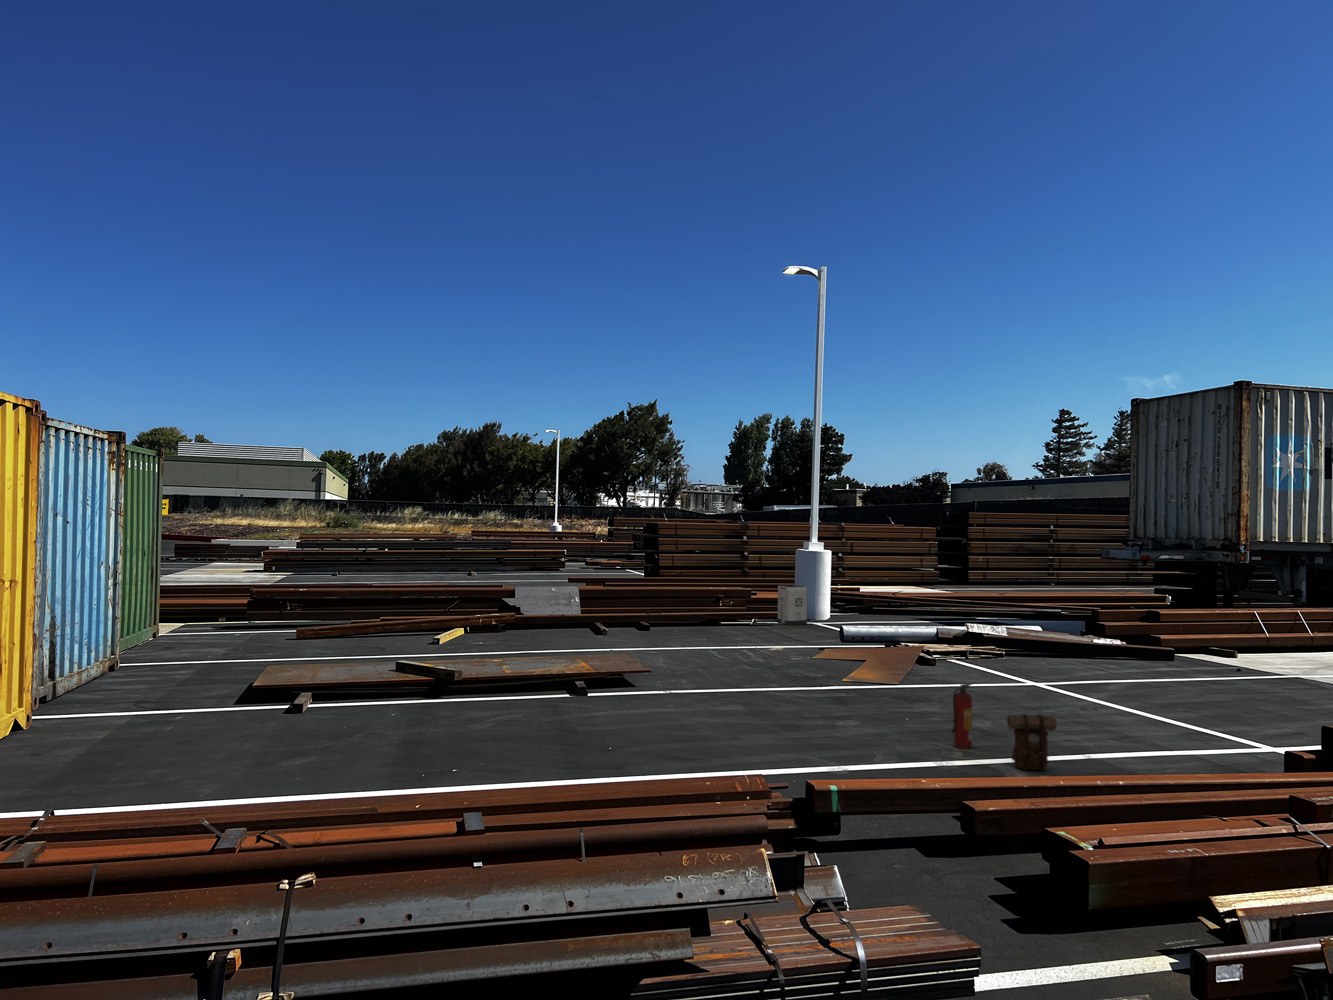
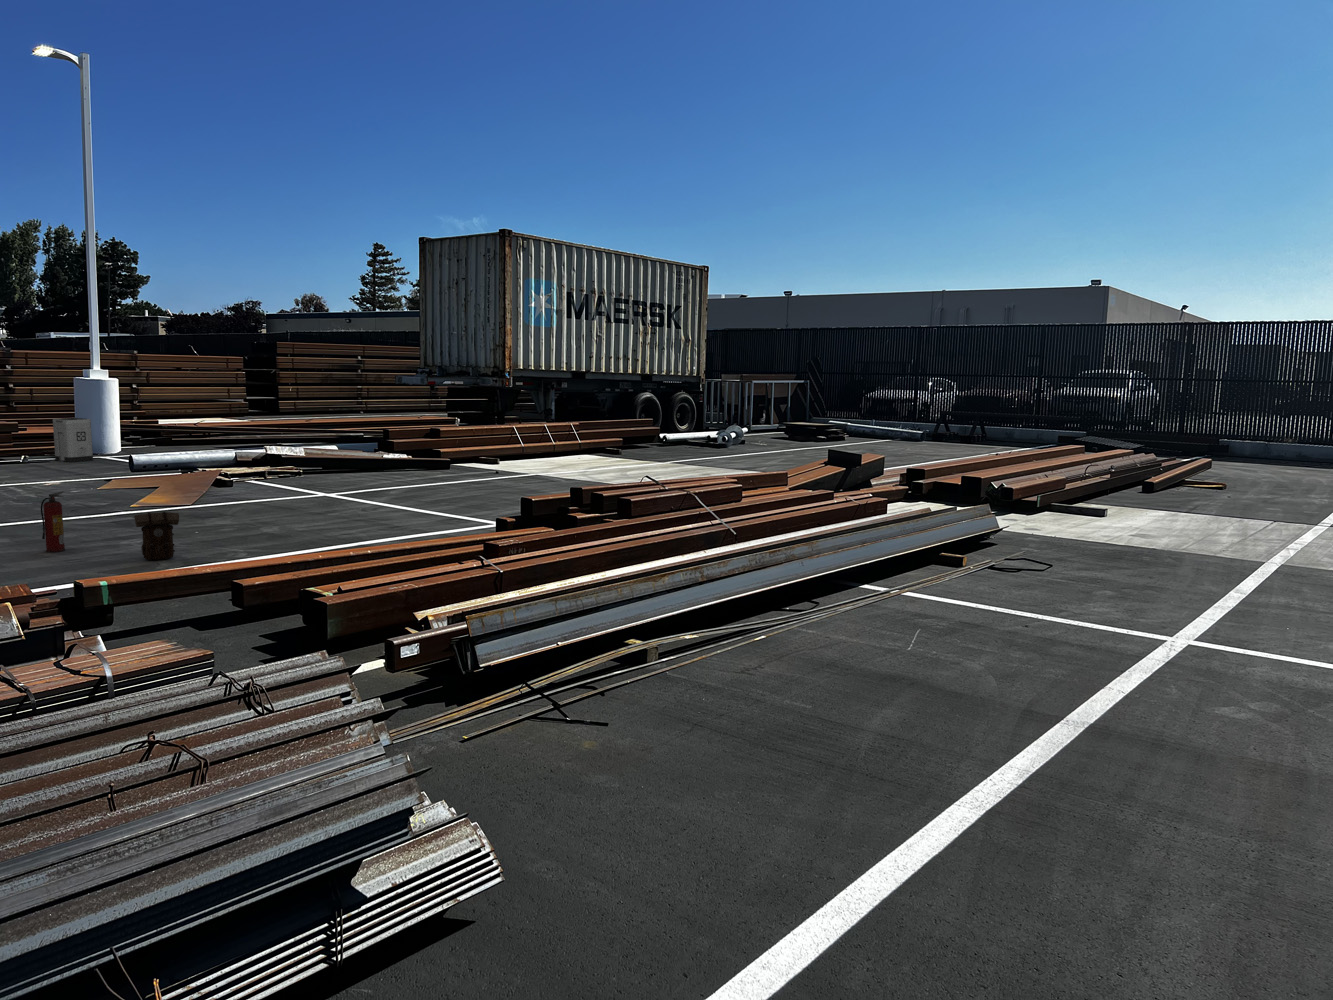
fire extinguisher: present [952,682,973,749] -> present [41,491,65,552]
backpack: present [1007,714,1057,770] -> present [134,512,179,560]

